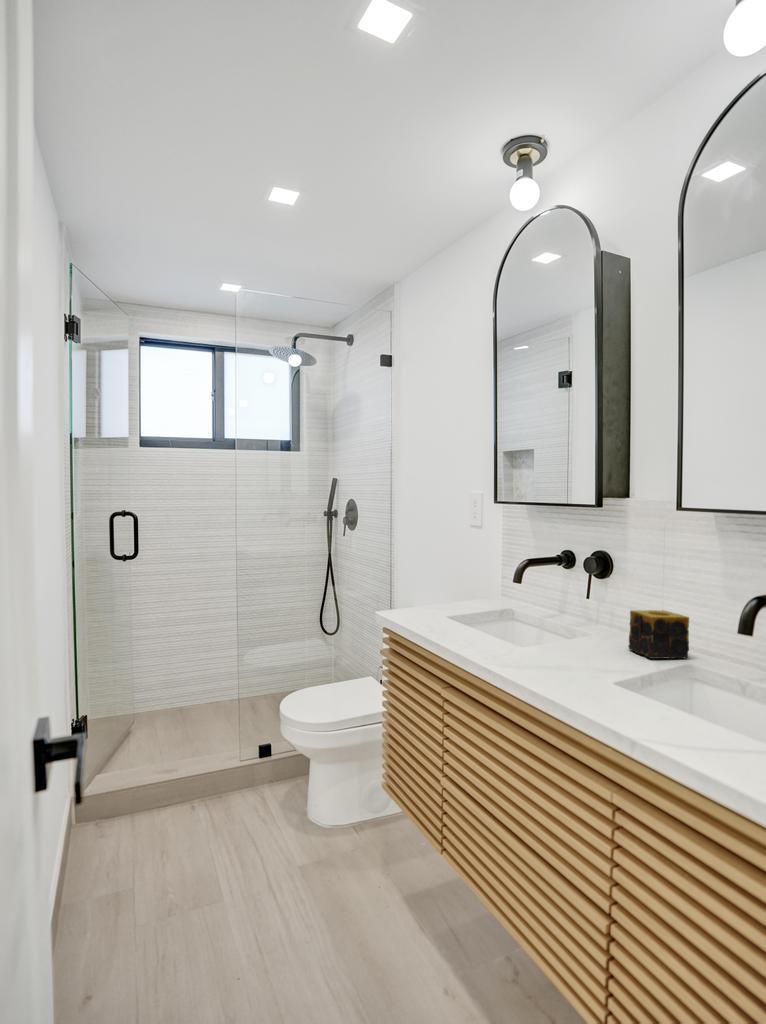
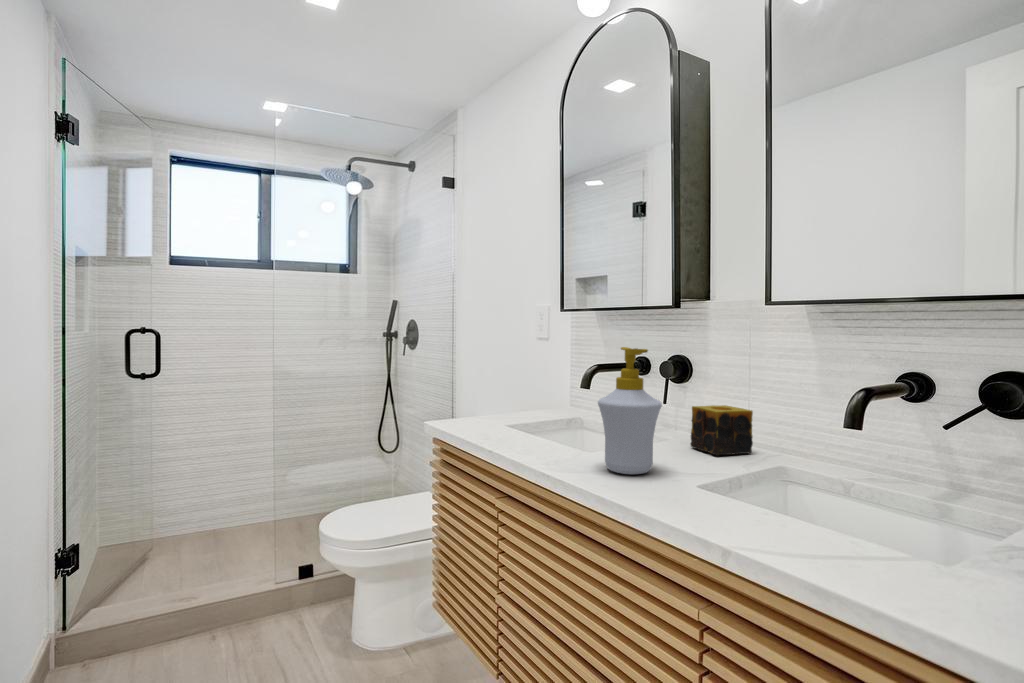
soap bottle: none [533,556,593,672] -> present [598,347,662,474]

